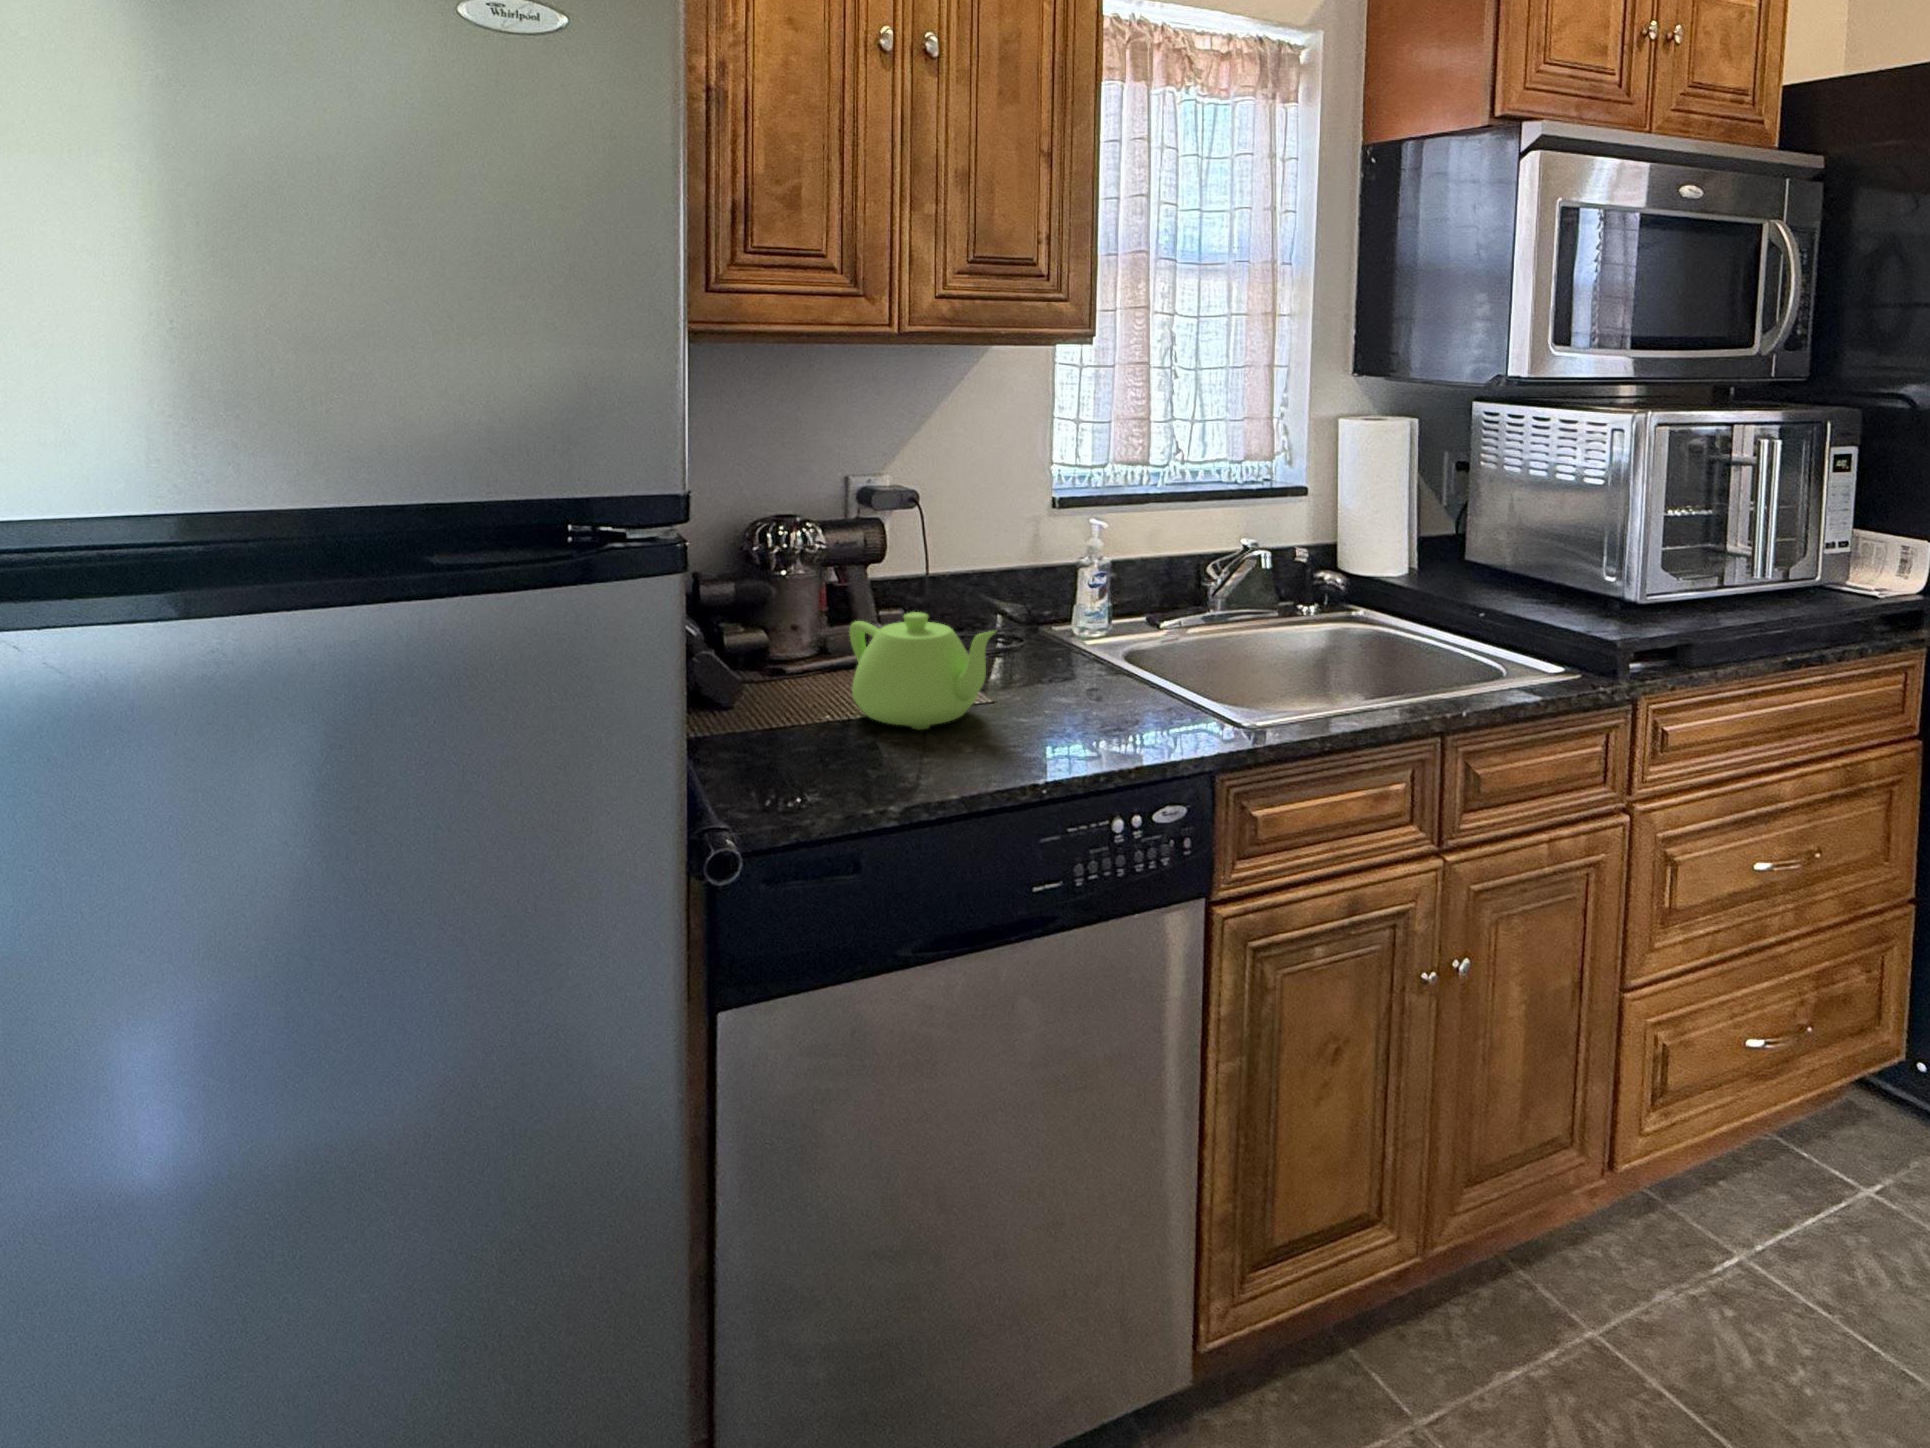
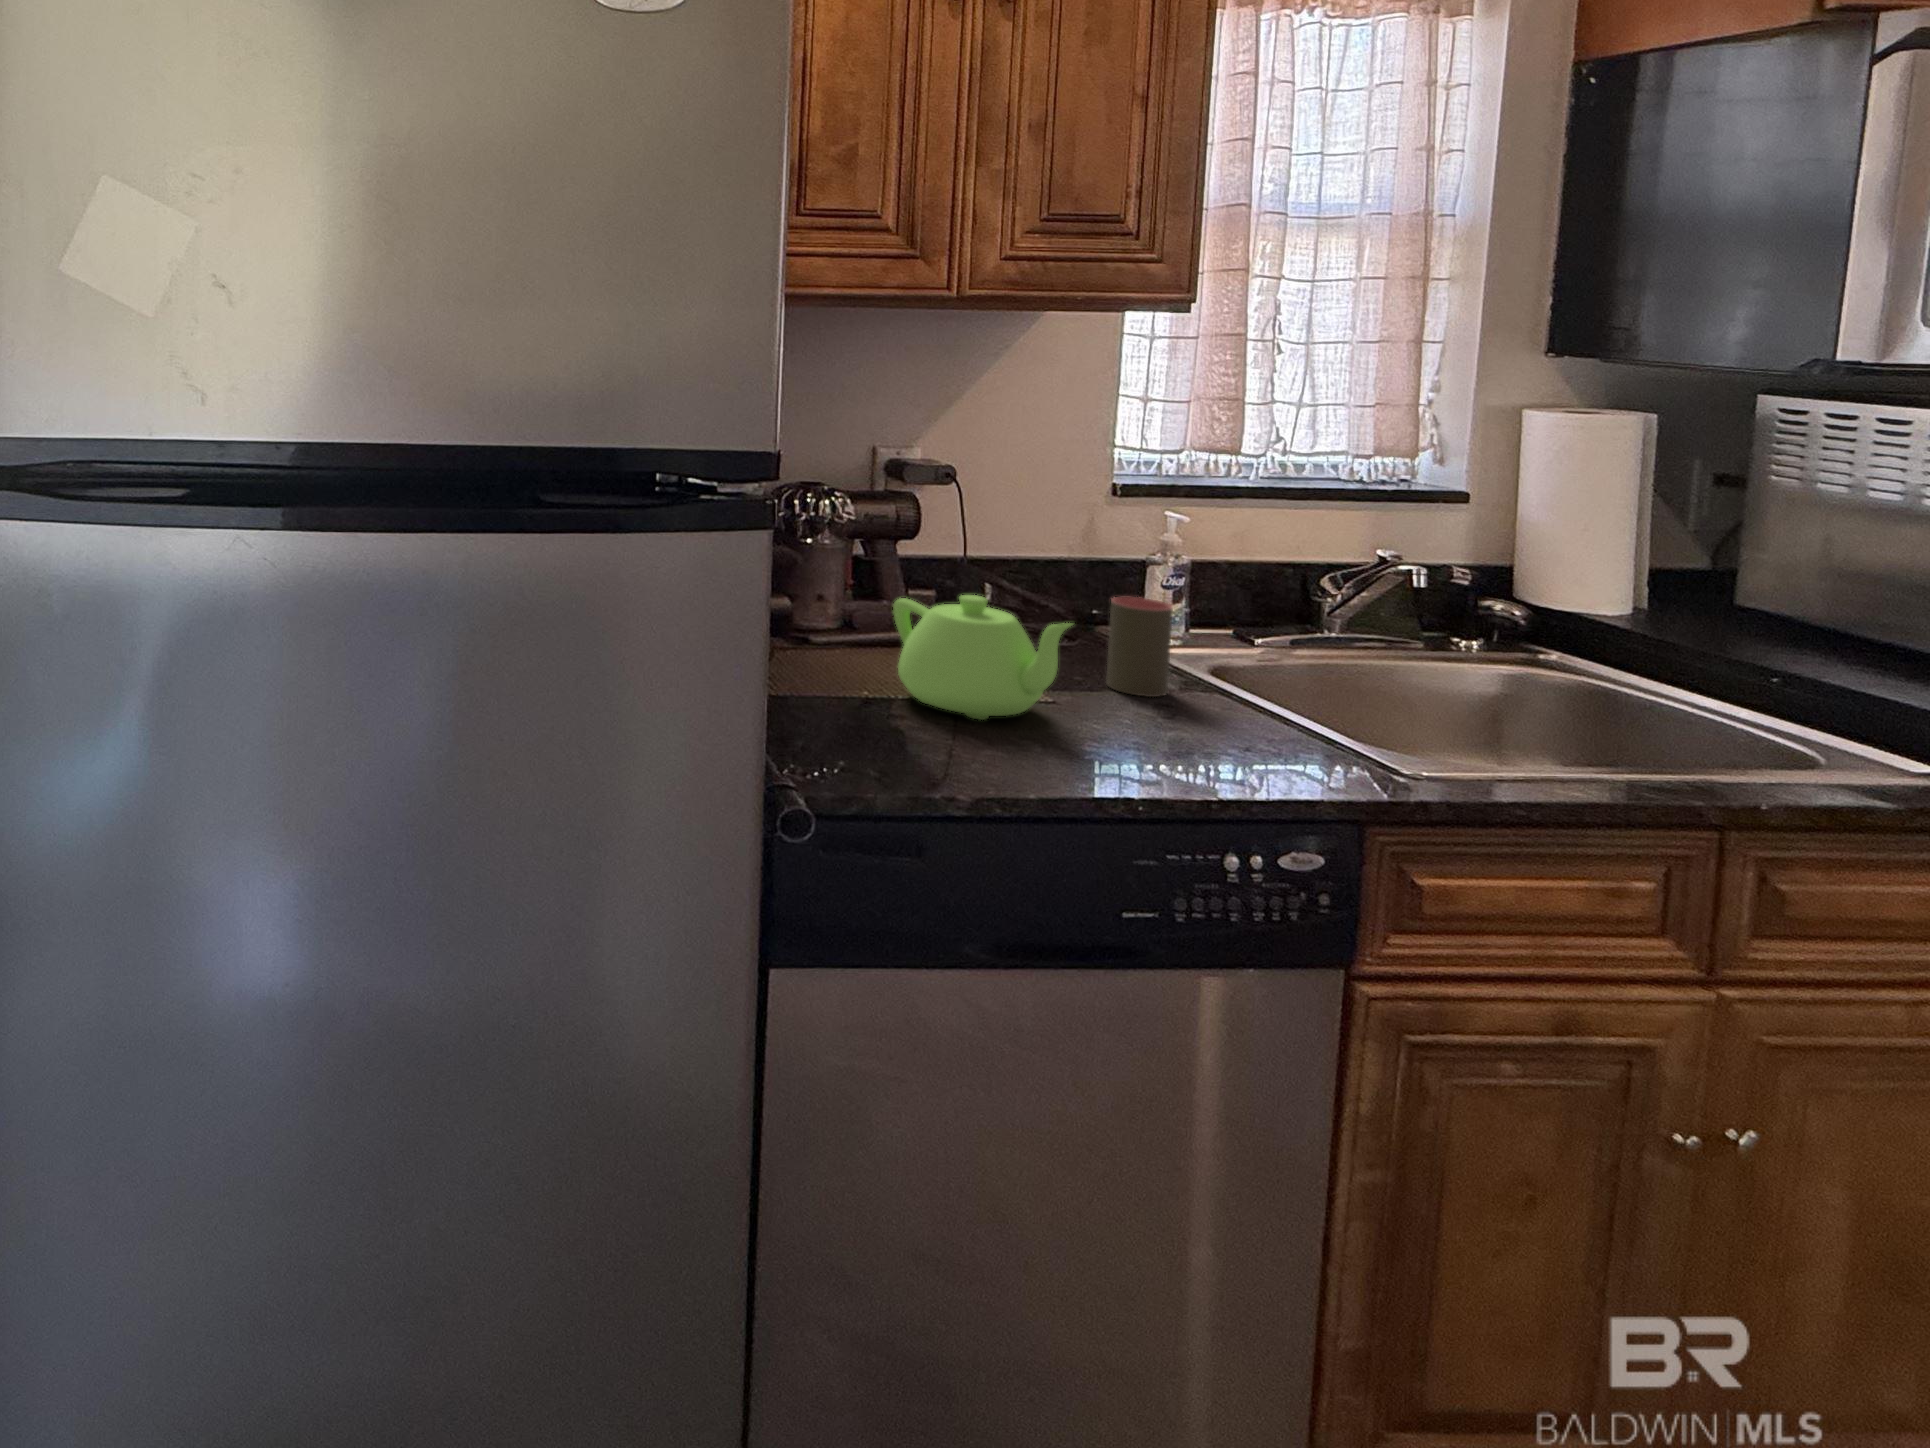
cup: none [1037,599,1086,687] -> present [1106,597,1173,697]

